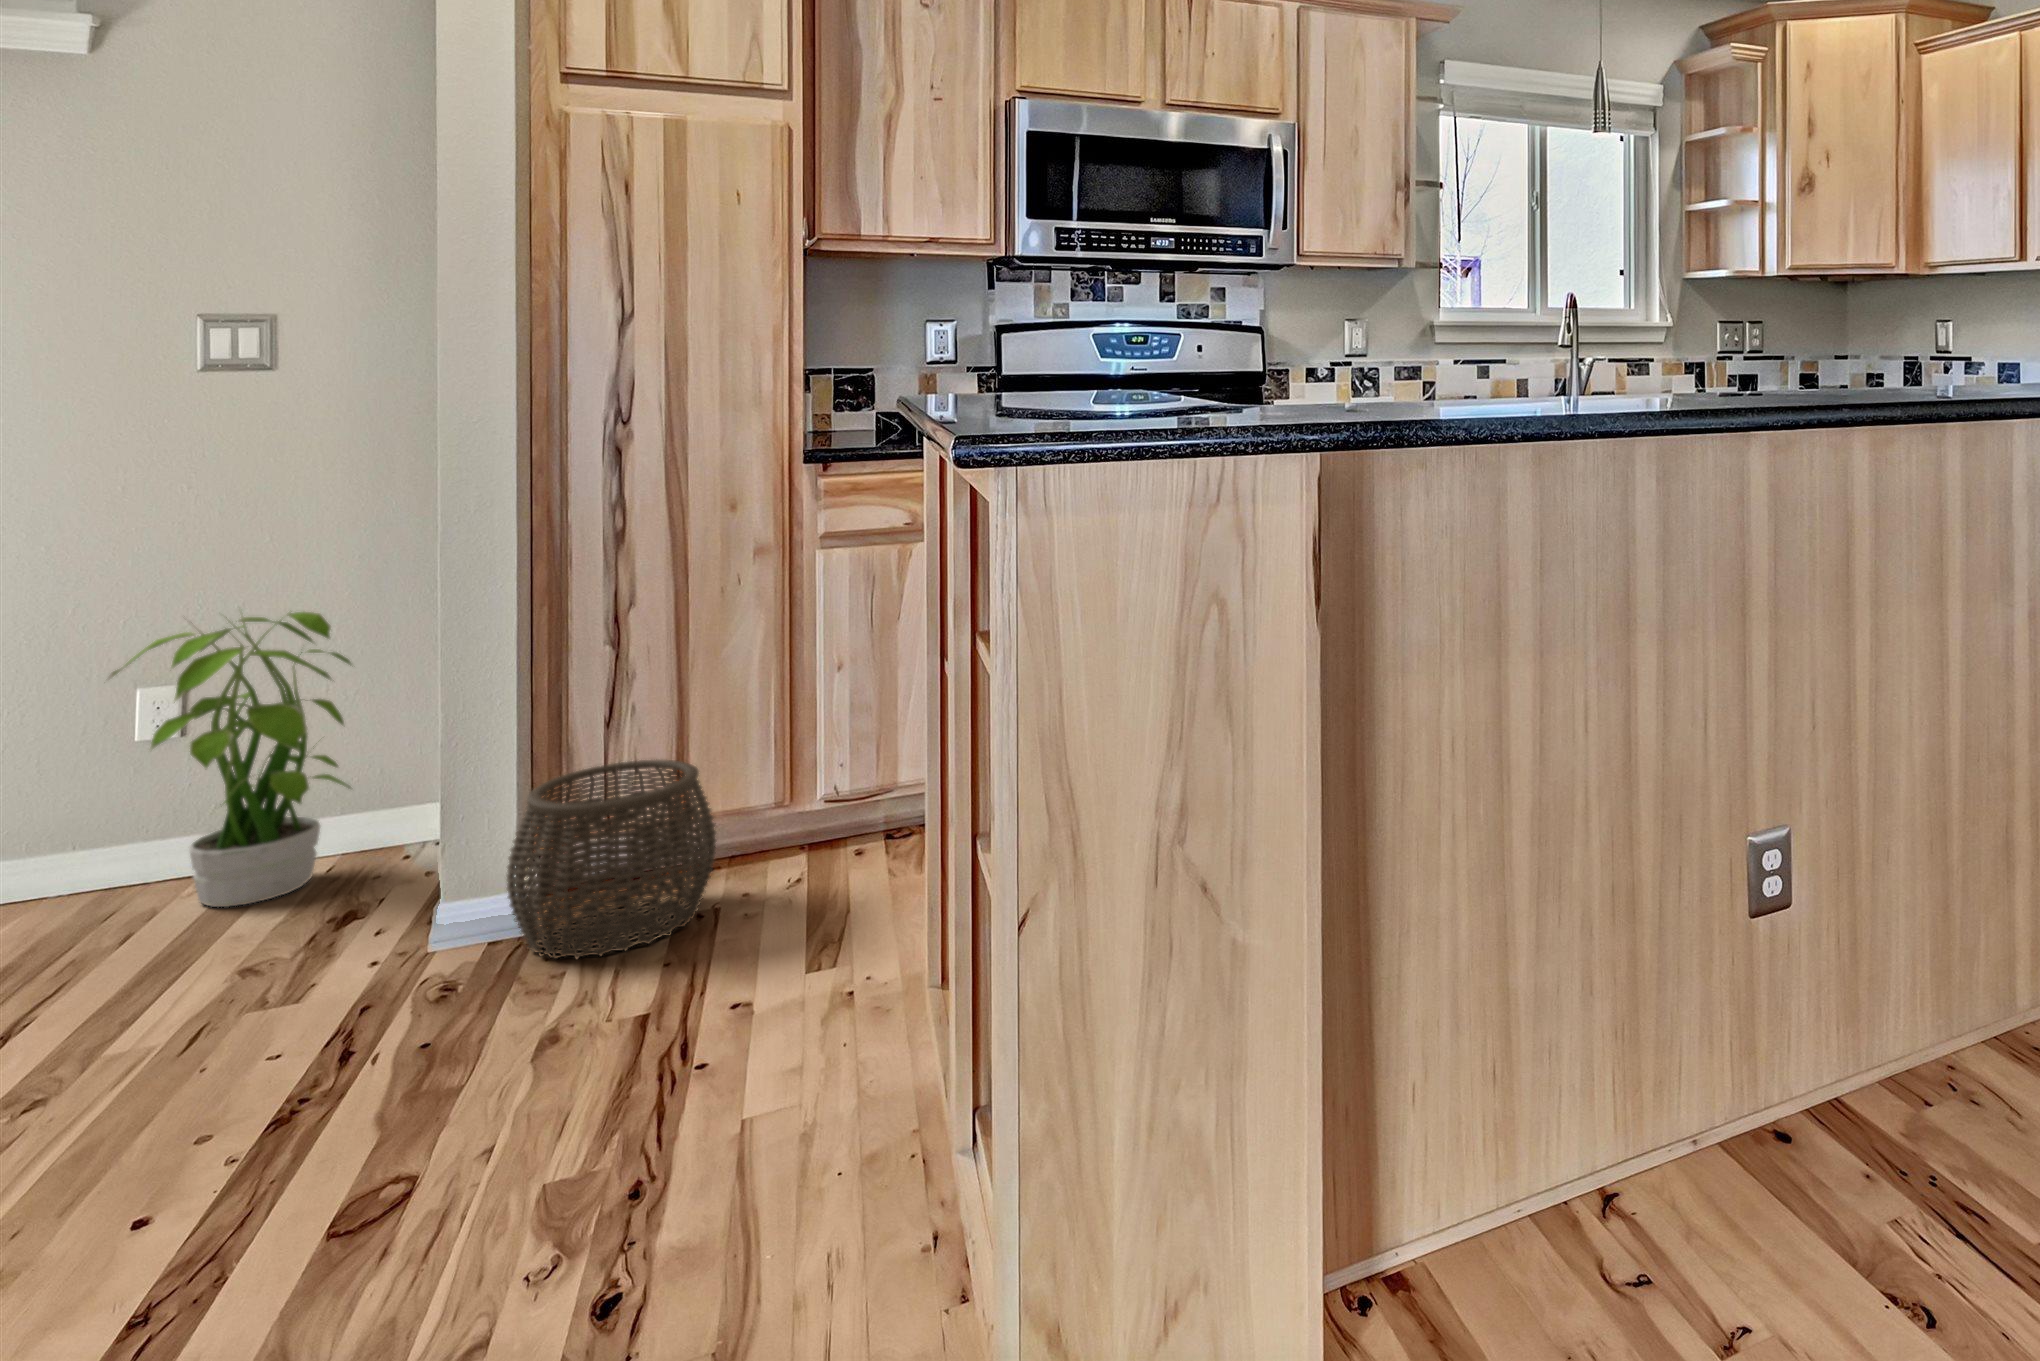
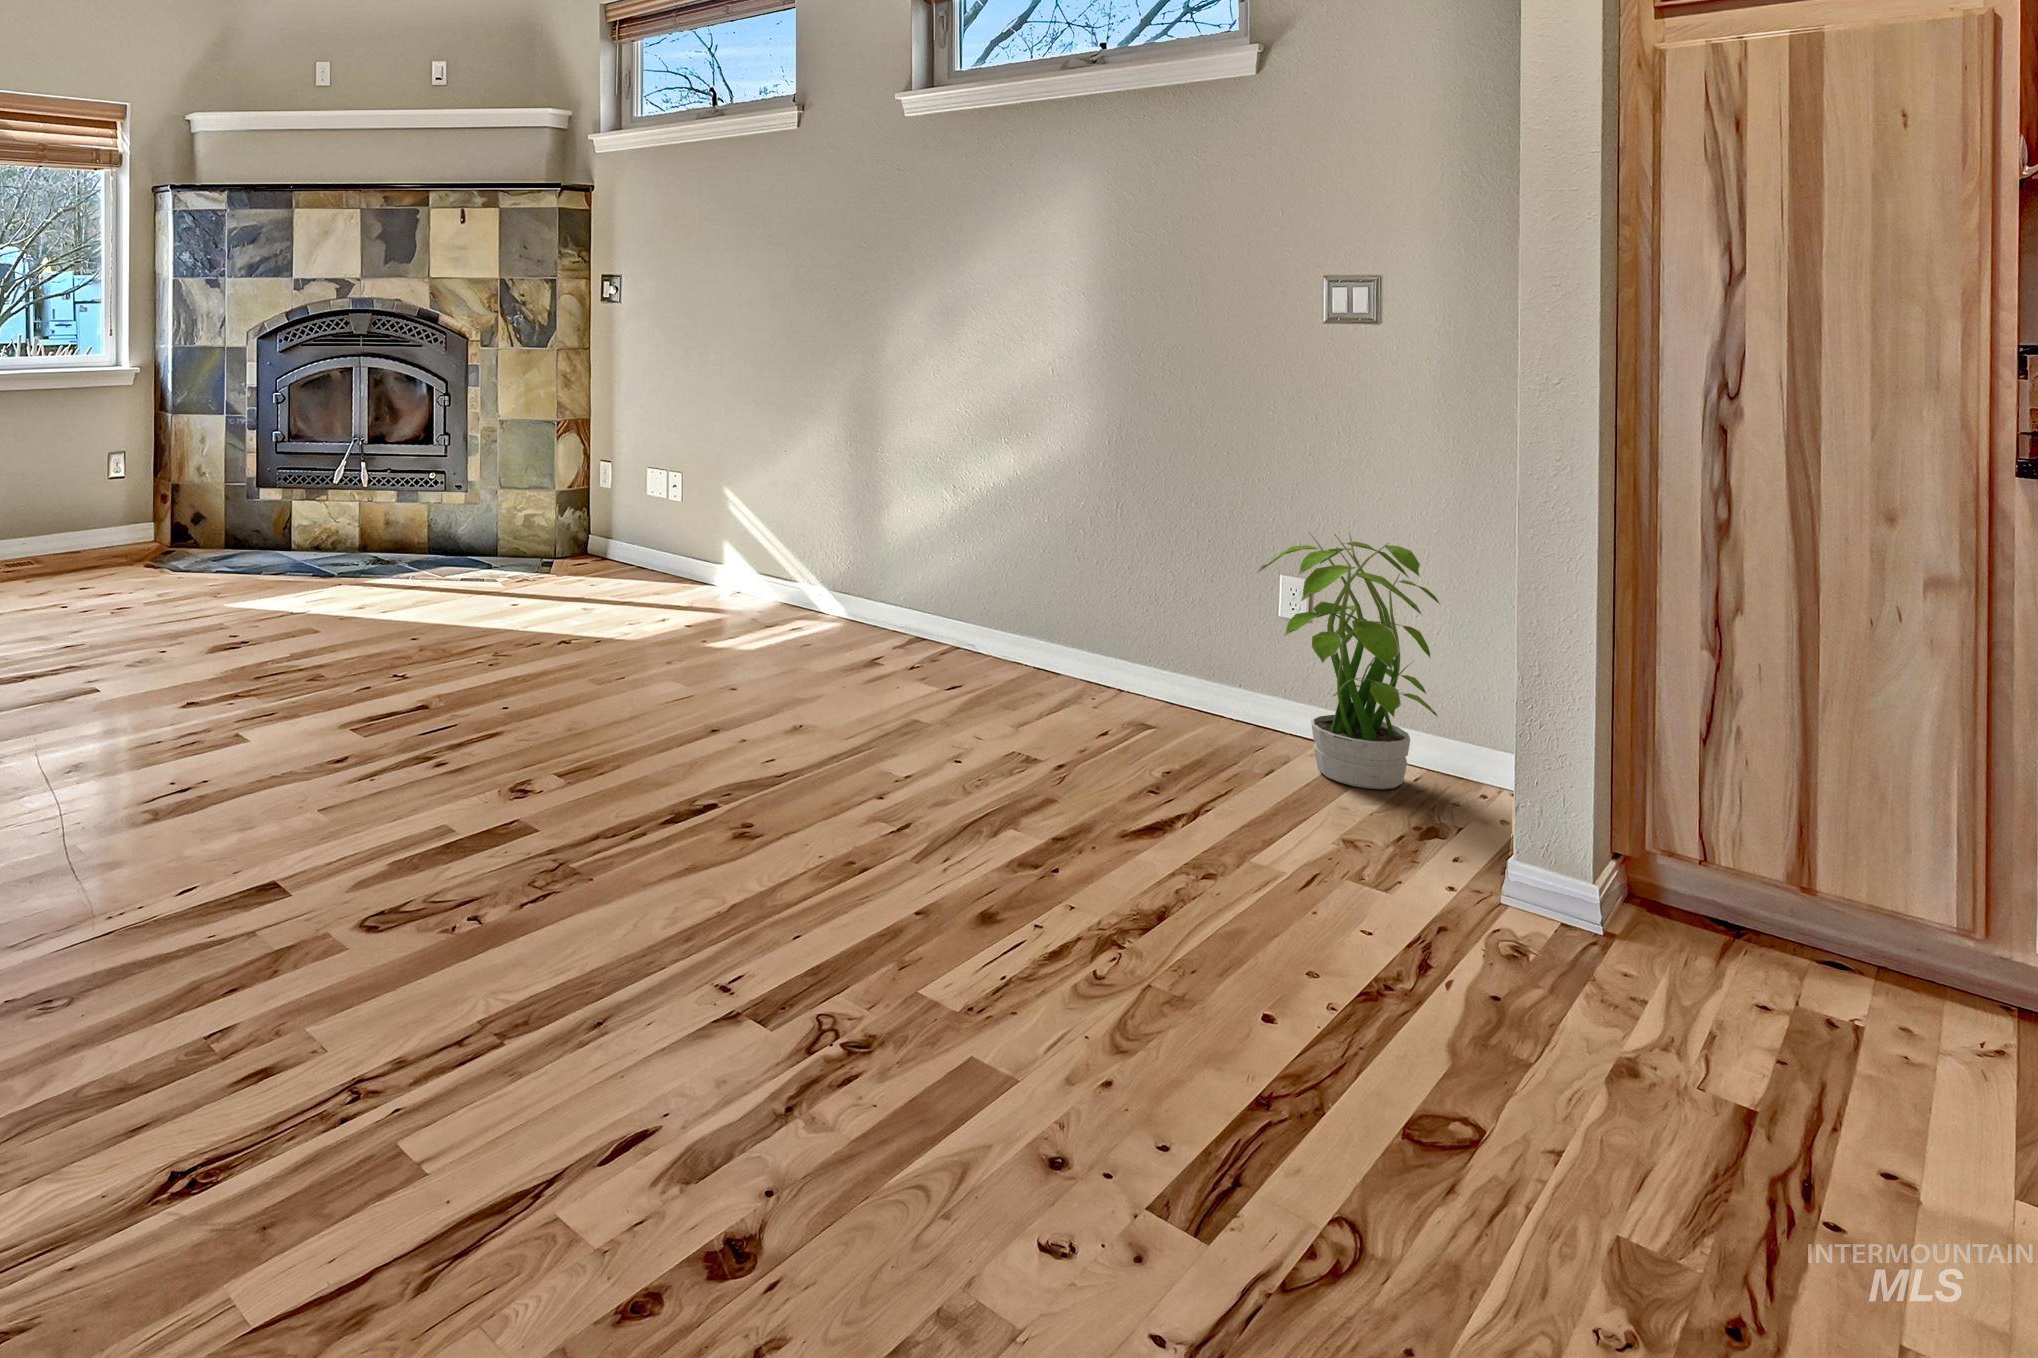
woven basket: present [507,760,716,959] -> none [1581,779,1858,1018]

